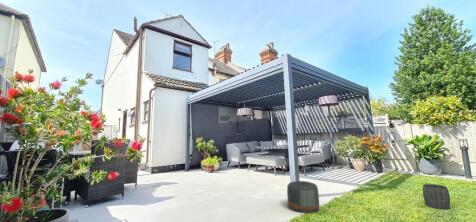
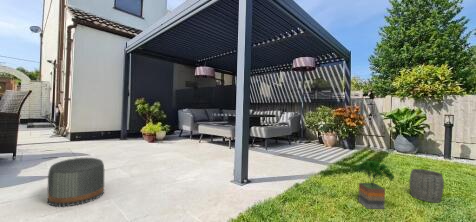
potted tree: none [376,178,406,213] -> present [357,161,394,209]
pouf: present [287,181,319,213] -> present [48,158,104,207]

